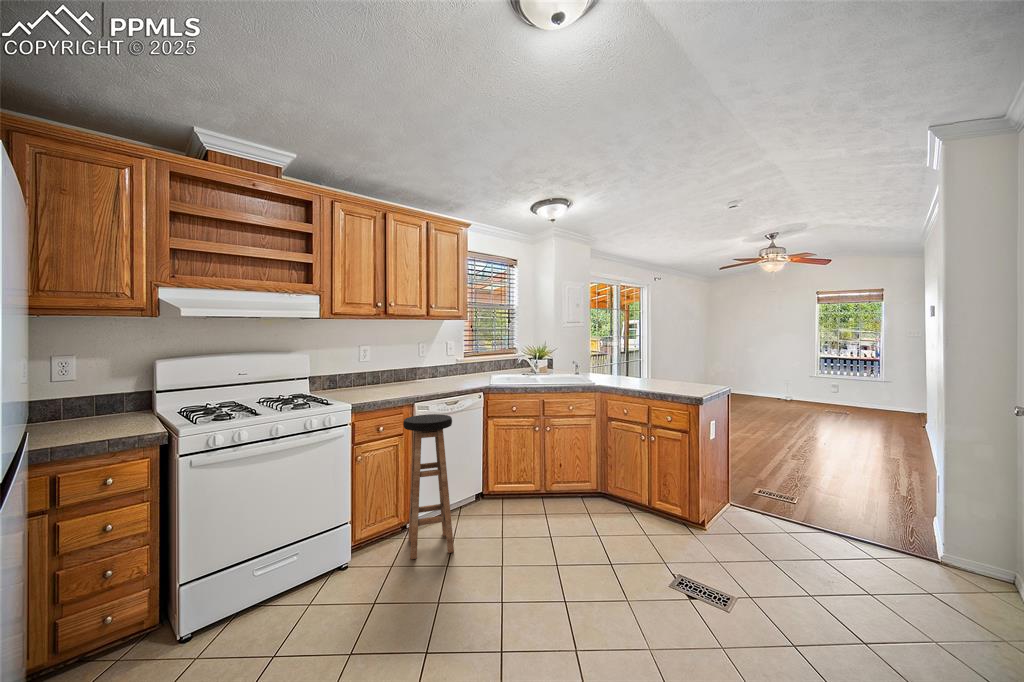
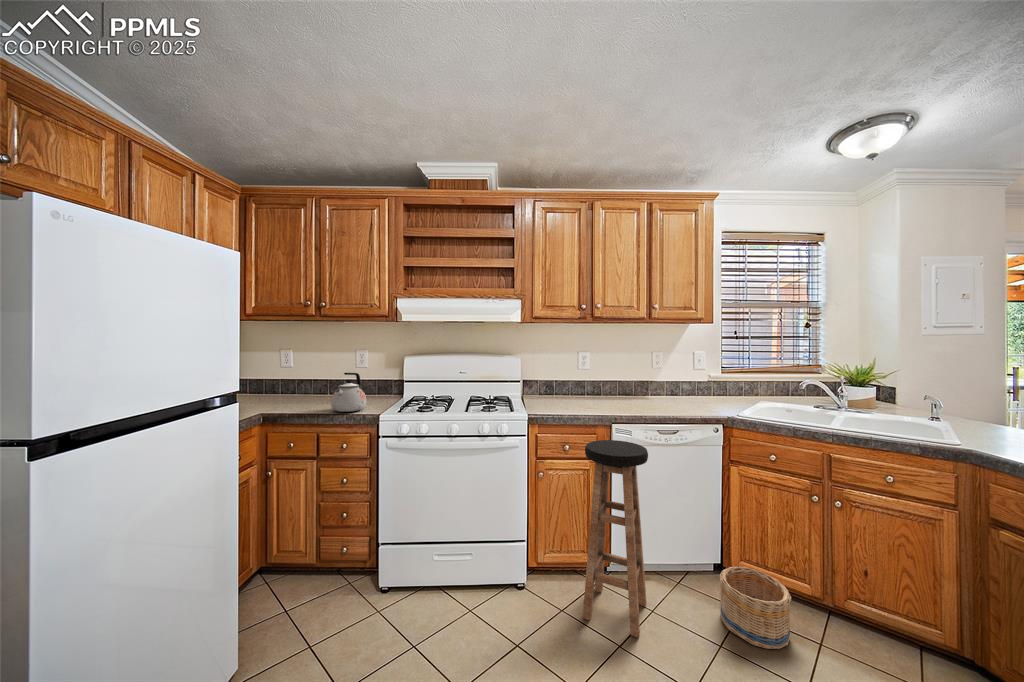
kettle: none [66,382,128,434] -> present [331,373,366,412]
basket: none [492,485,530,527] -> present [719,567,791,649]

